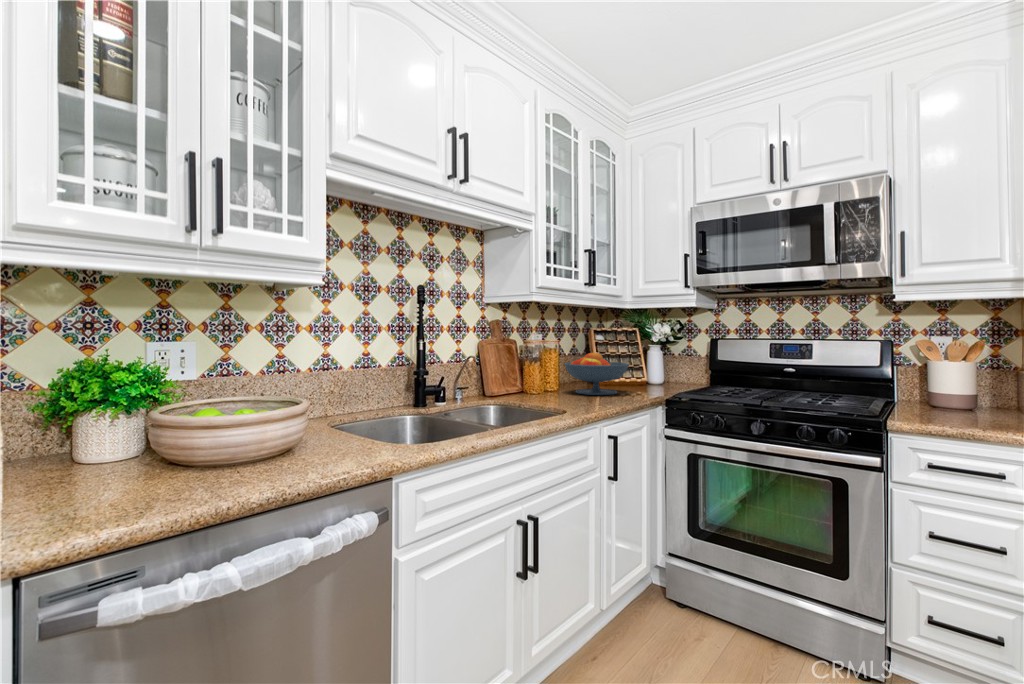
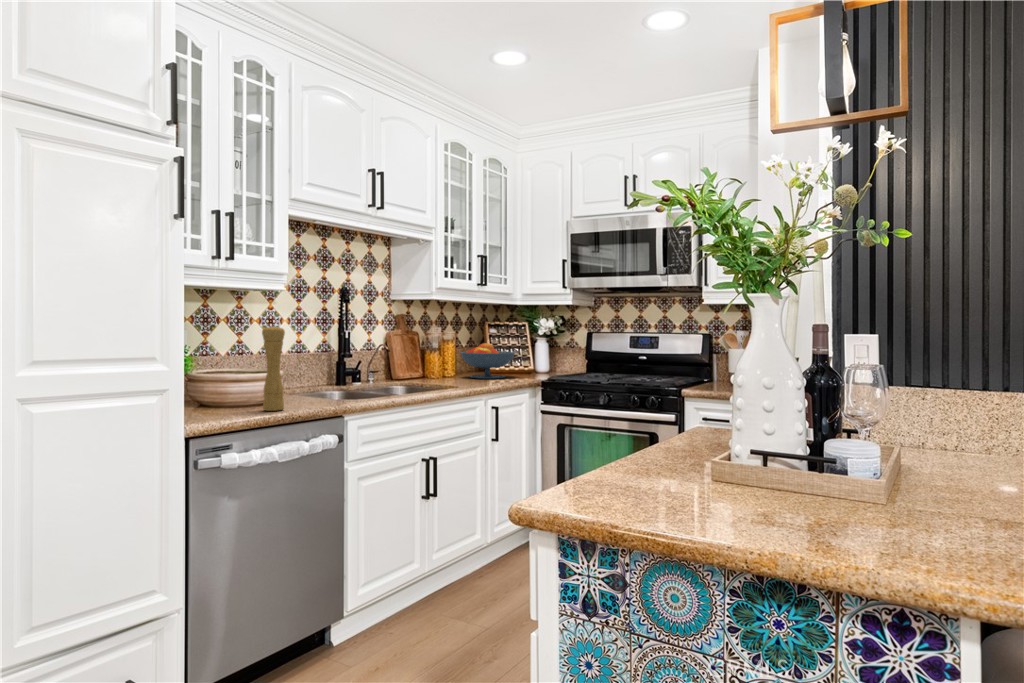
pepper mill: none [256,336,295,475] -> present [262,326,285,411]

